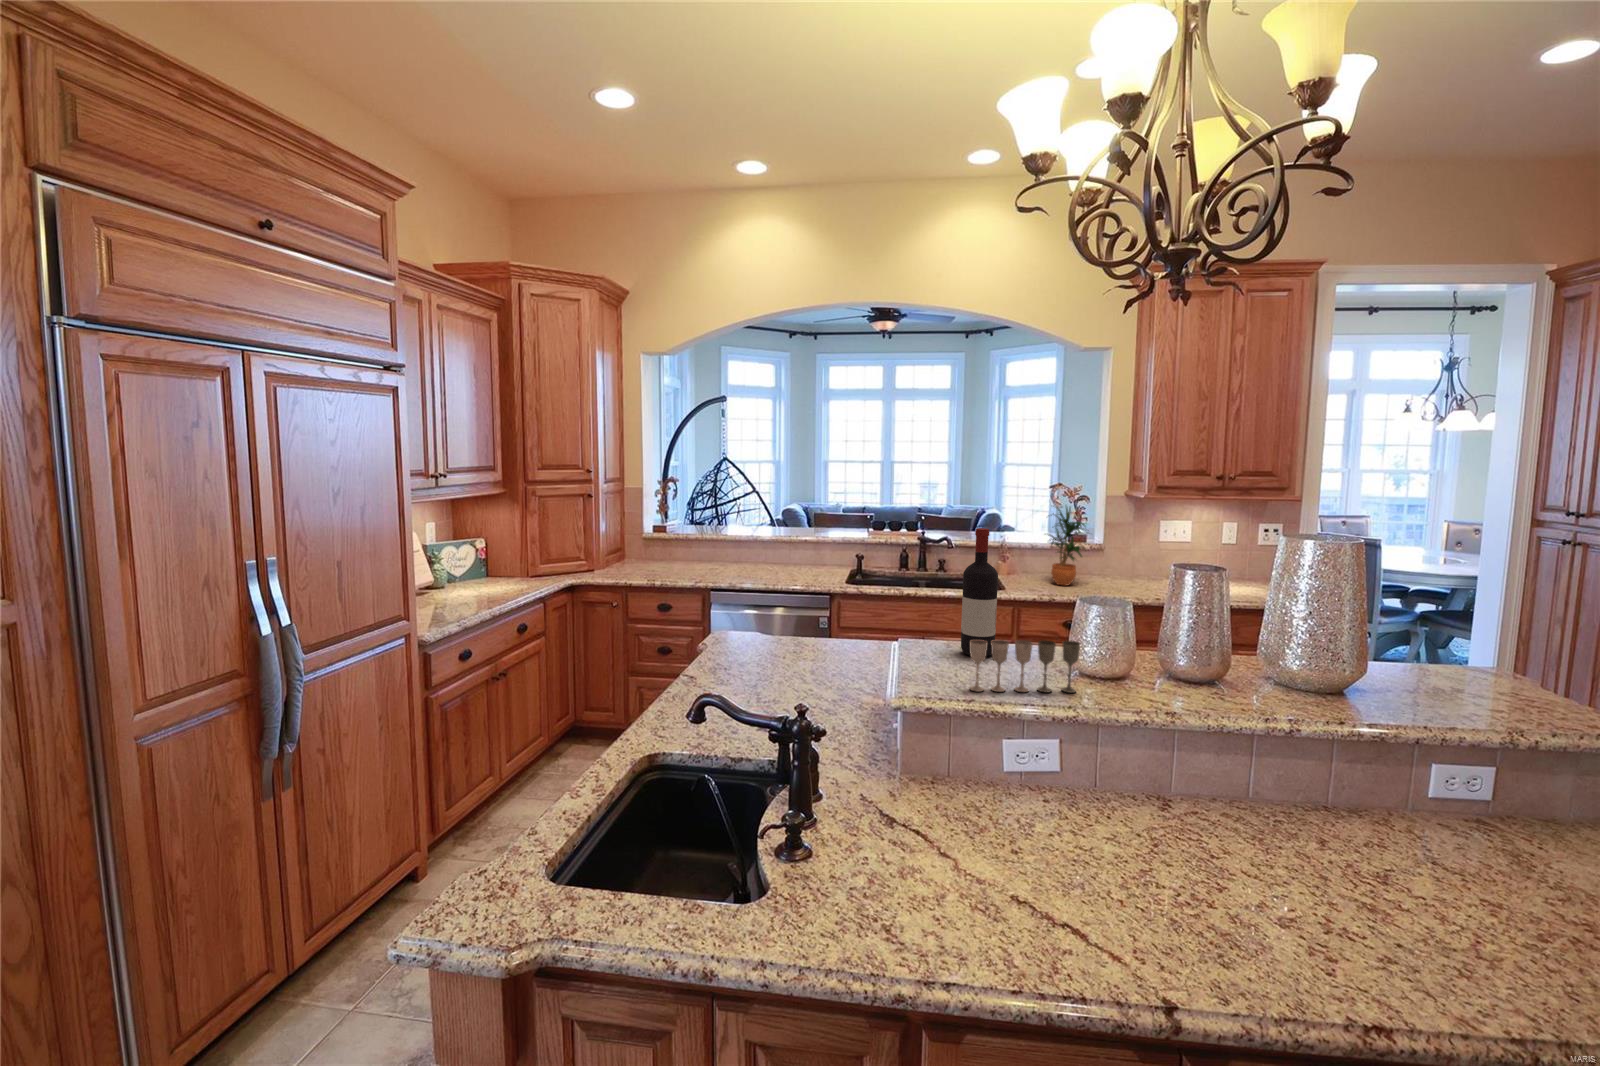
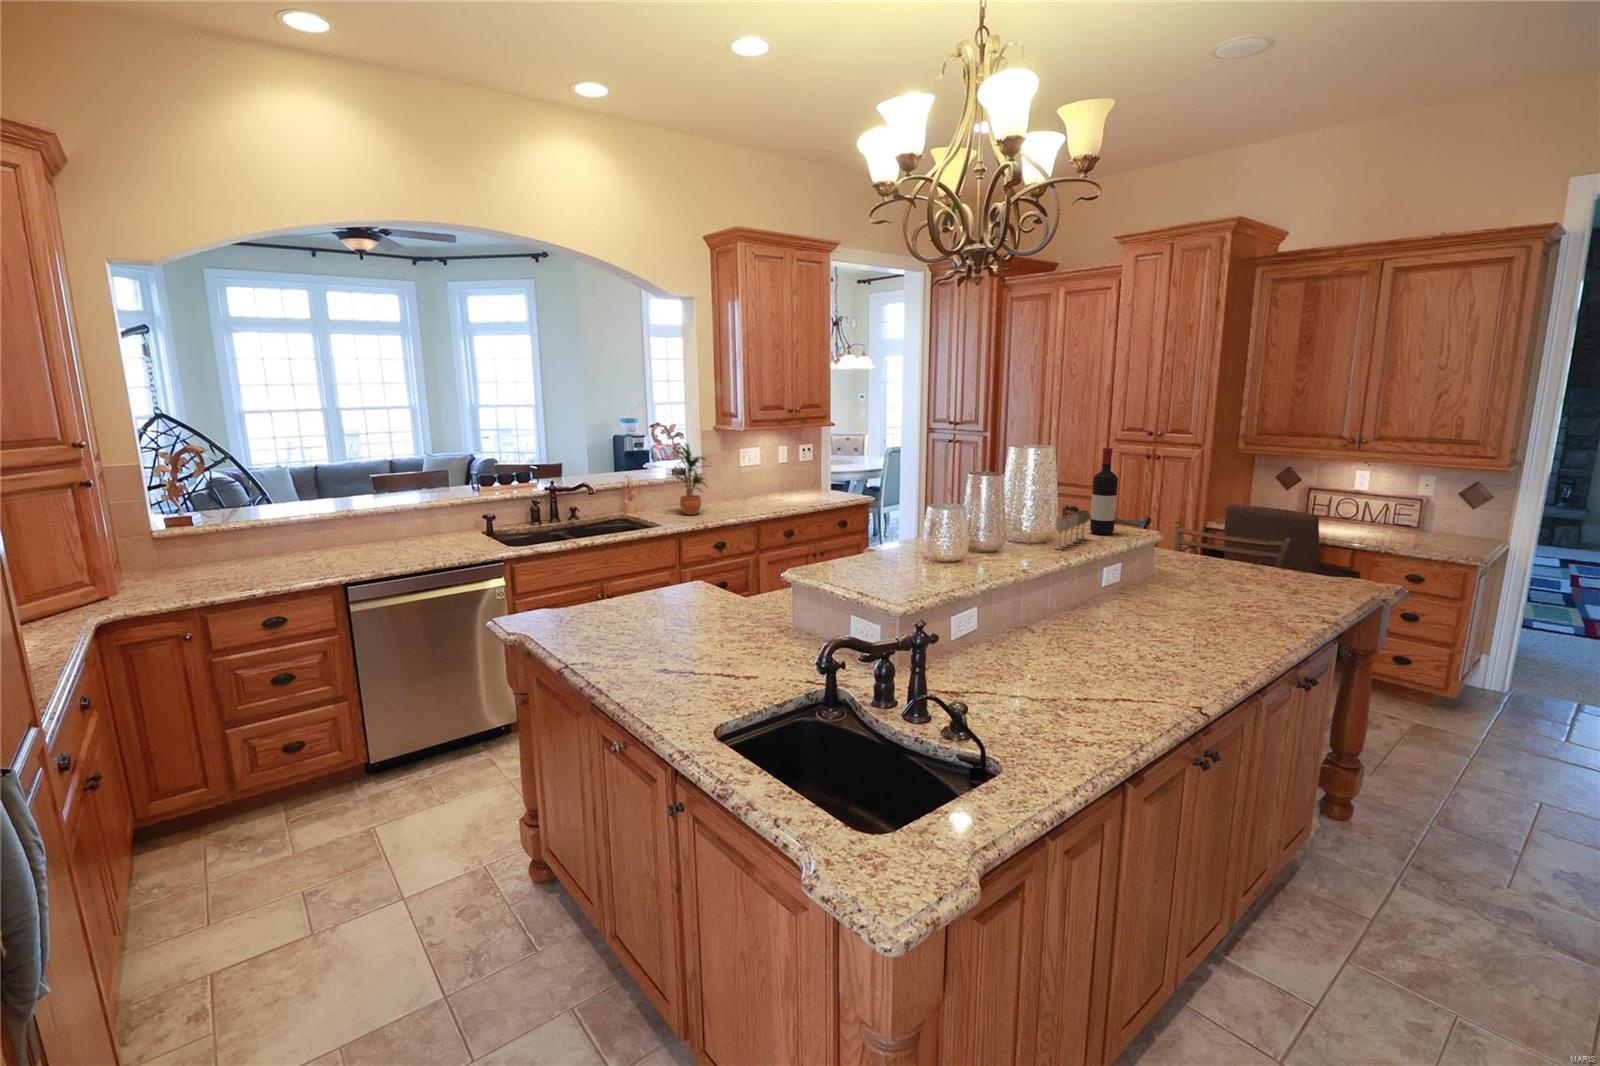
wine bottle: present [961,528,998,657] -> present [1090,448,1118,535]
wine glass: present [970,640,1080,693] -> present [1056,510,1089,550]

